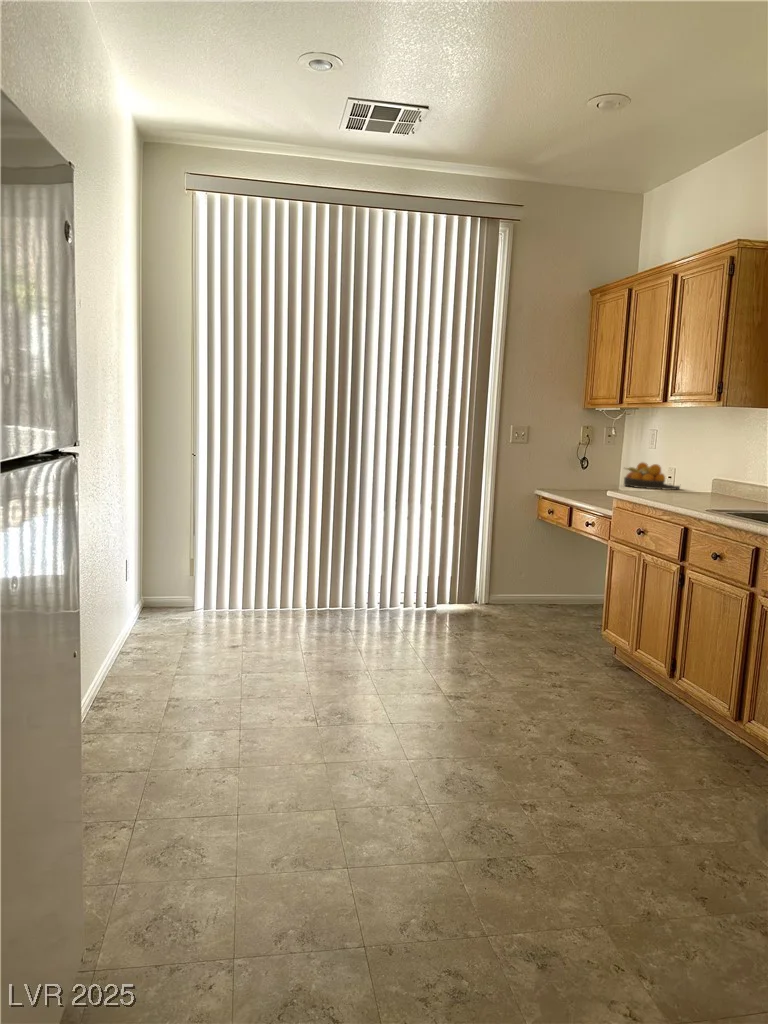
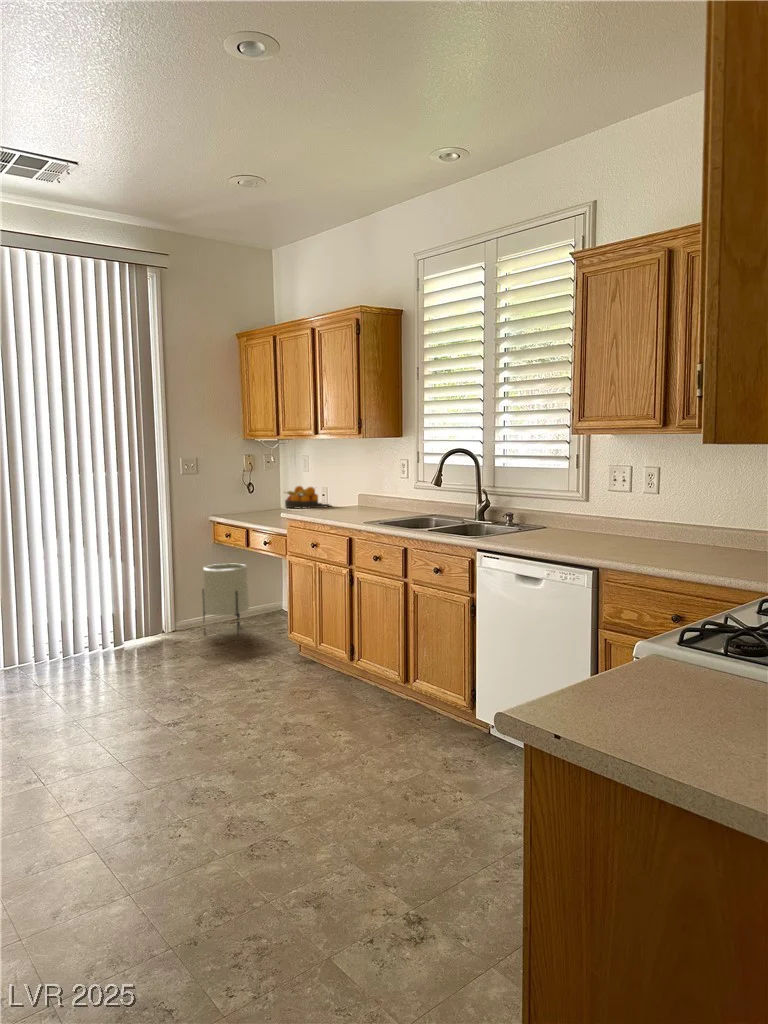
planter: none [519,539,573,618] -> present [202,563,249,634]

